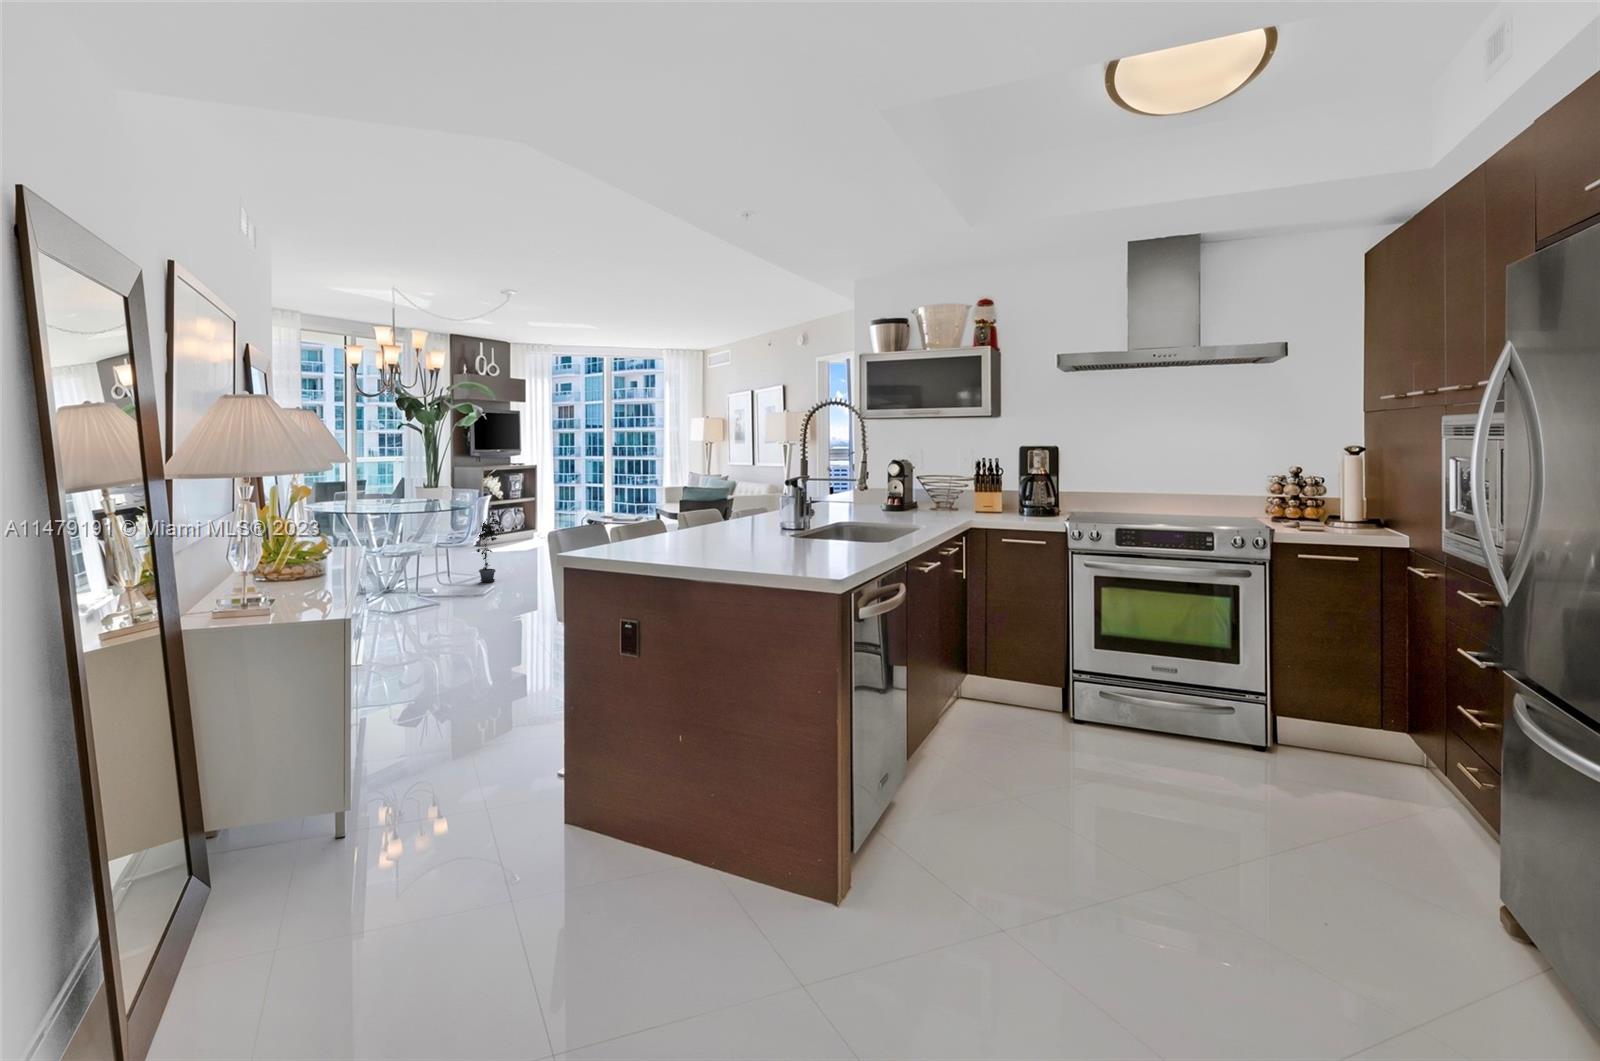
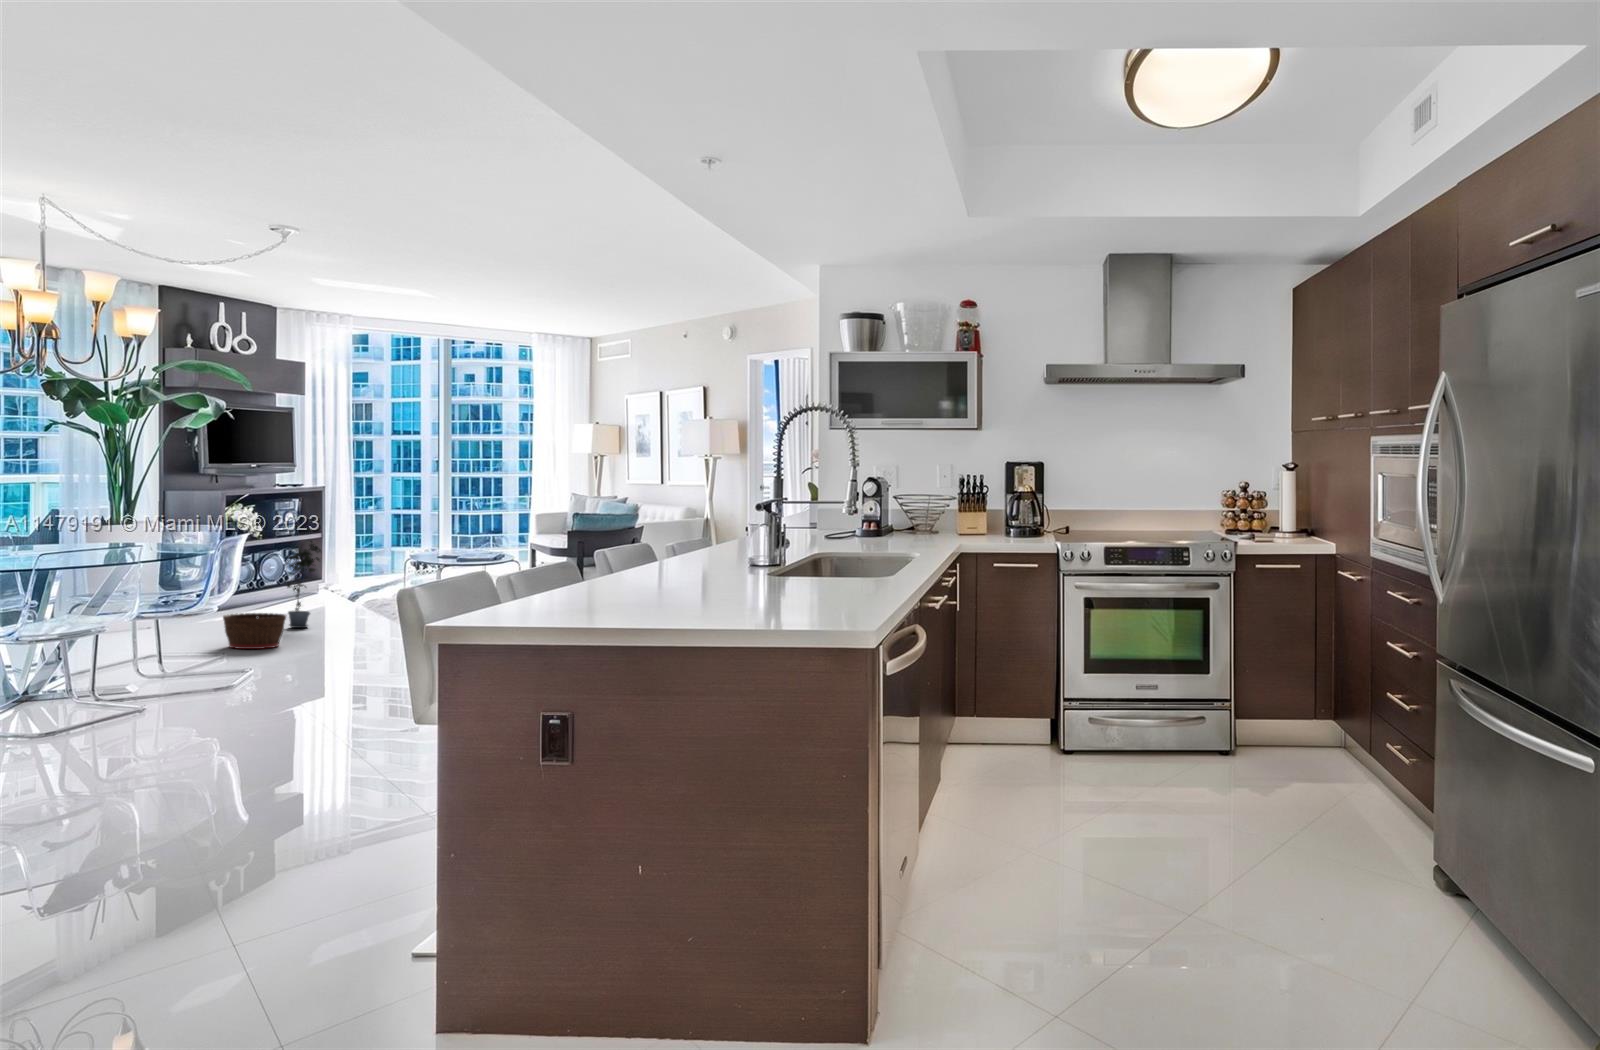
basket: none [416,575,464,605] -> present [223,613,286,649]

